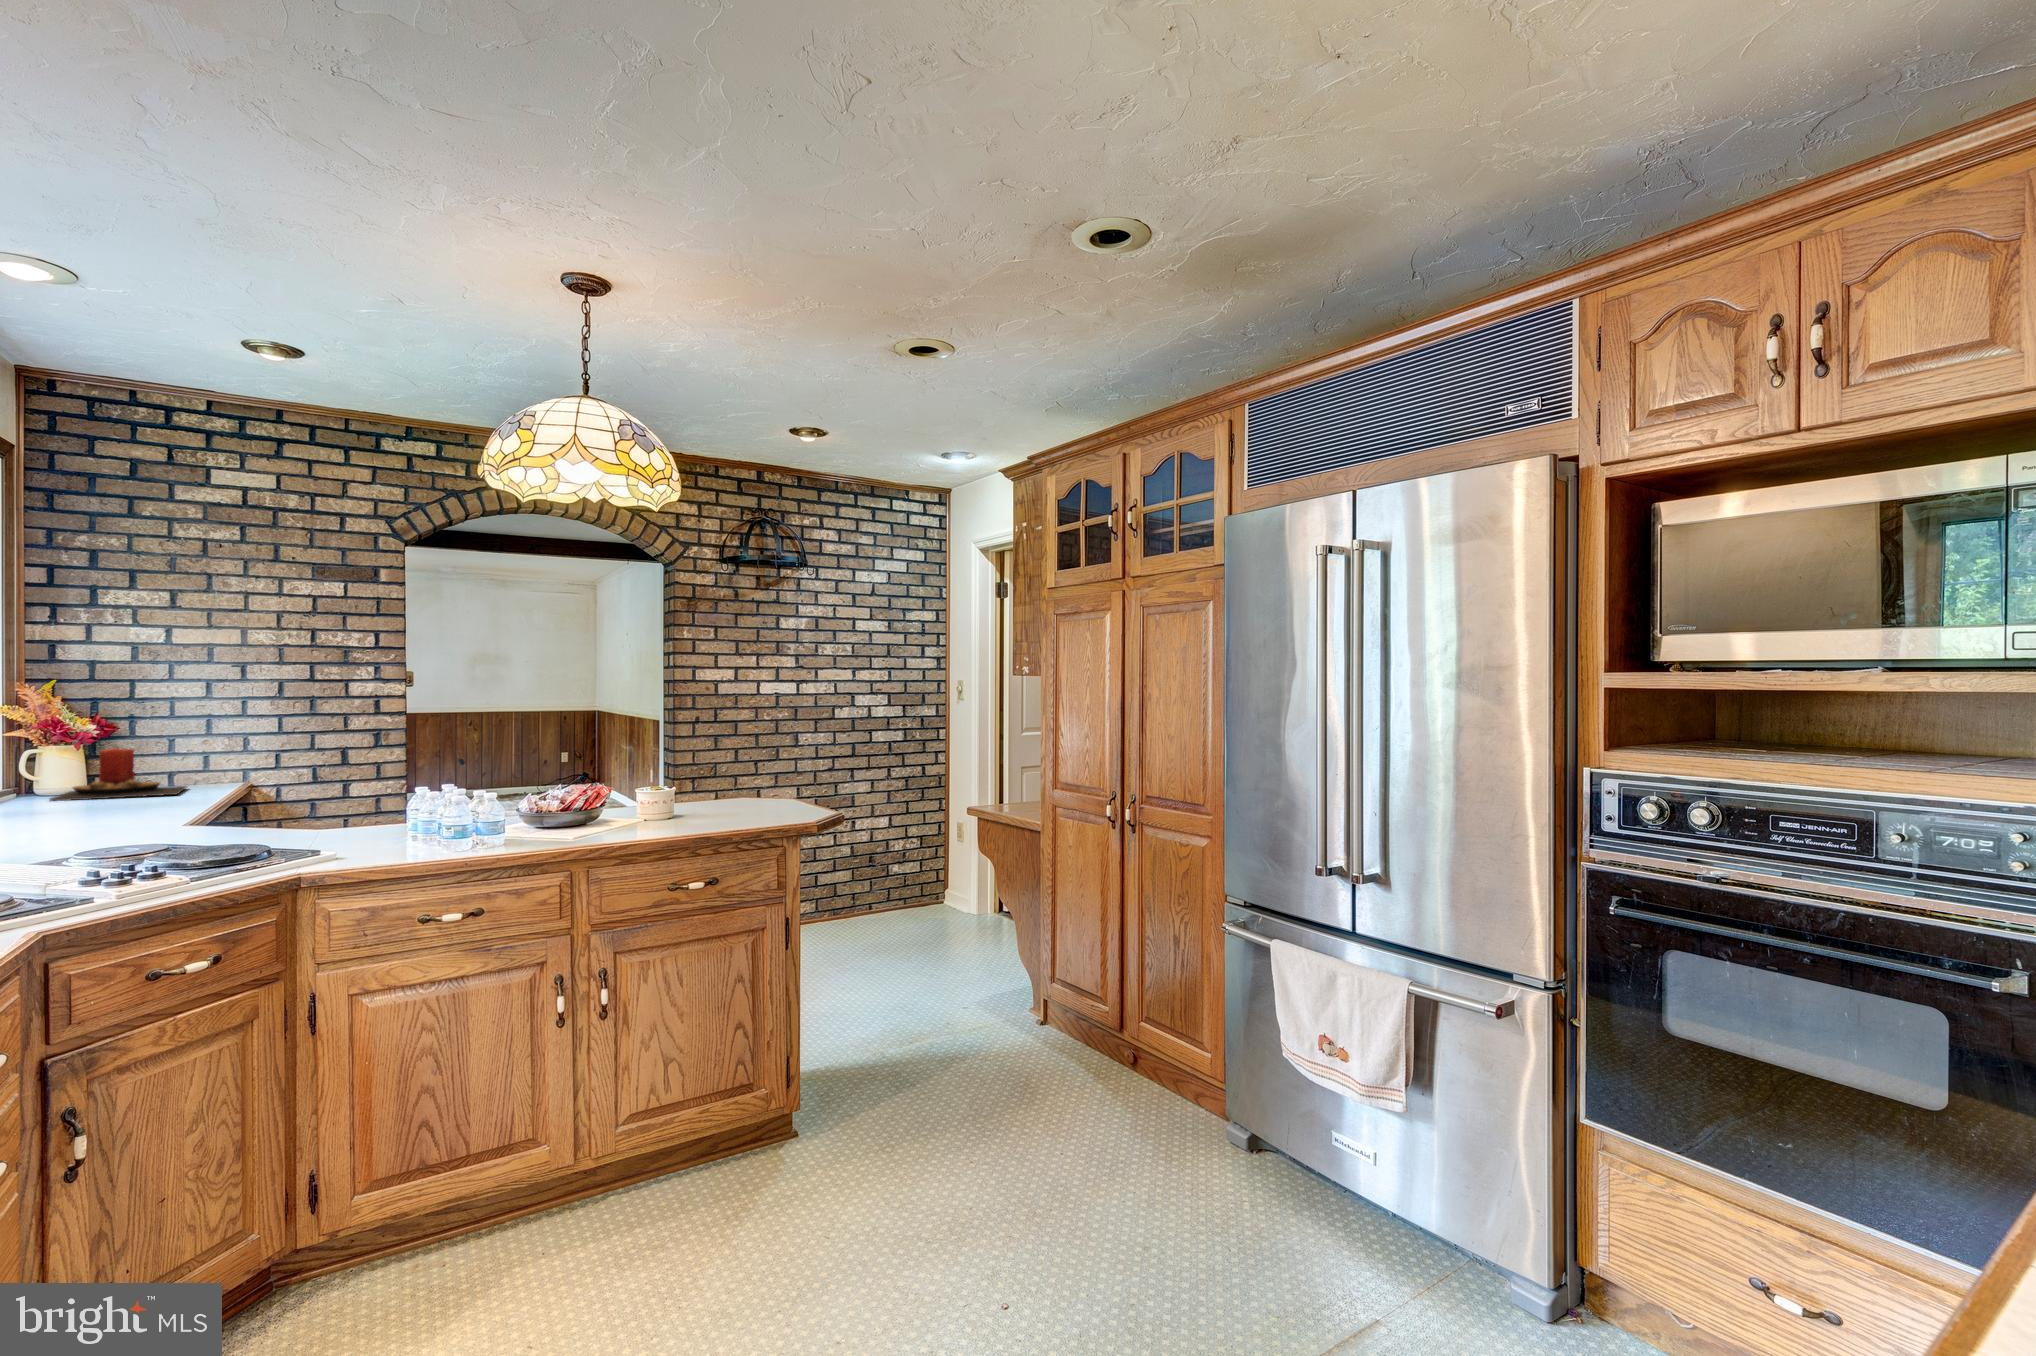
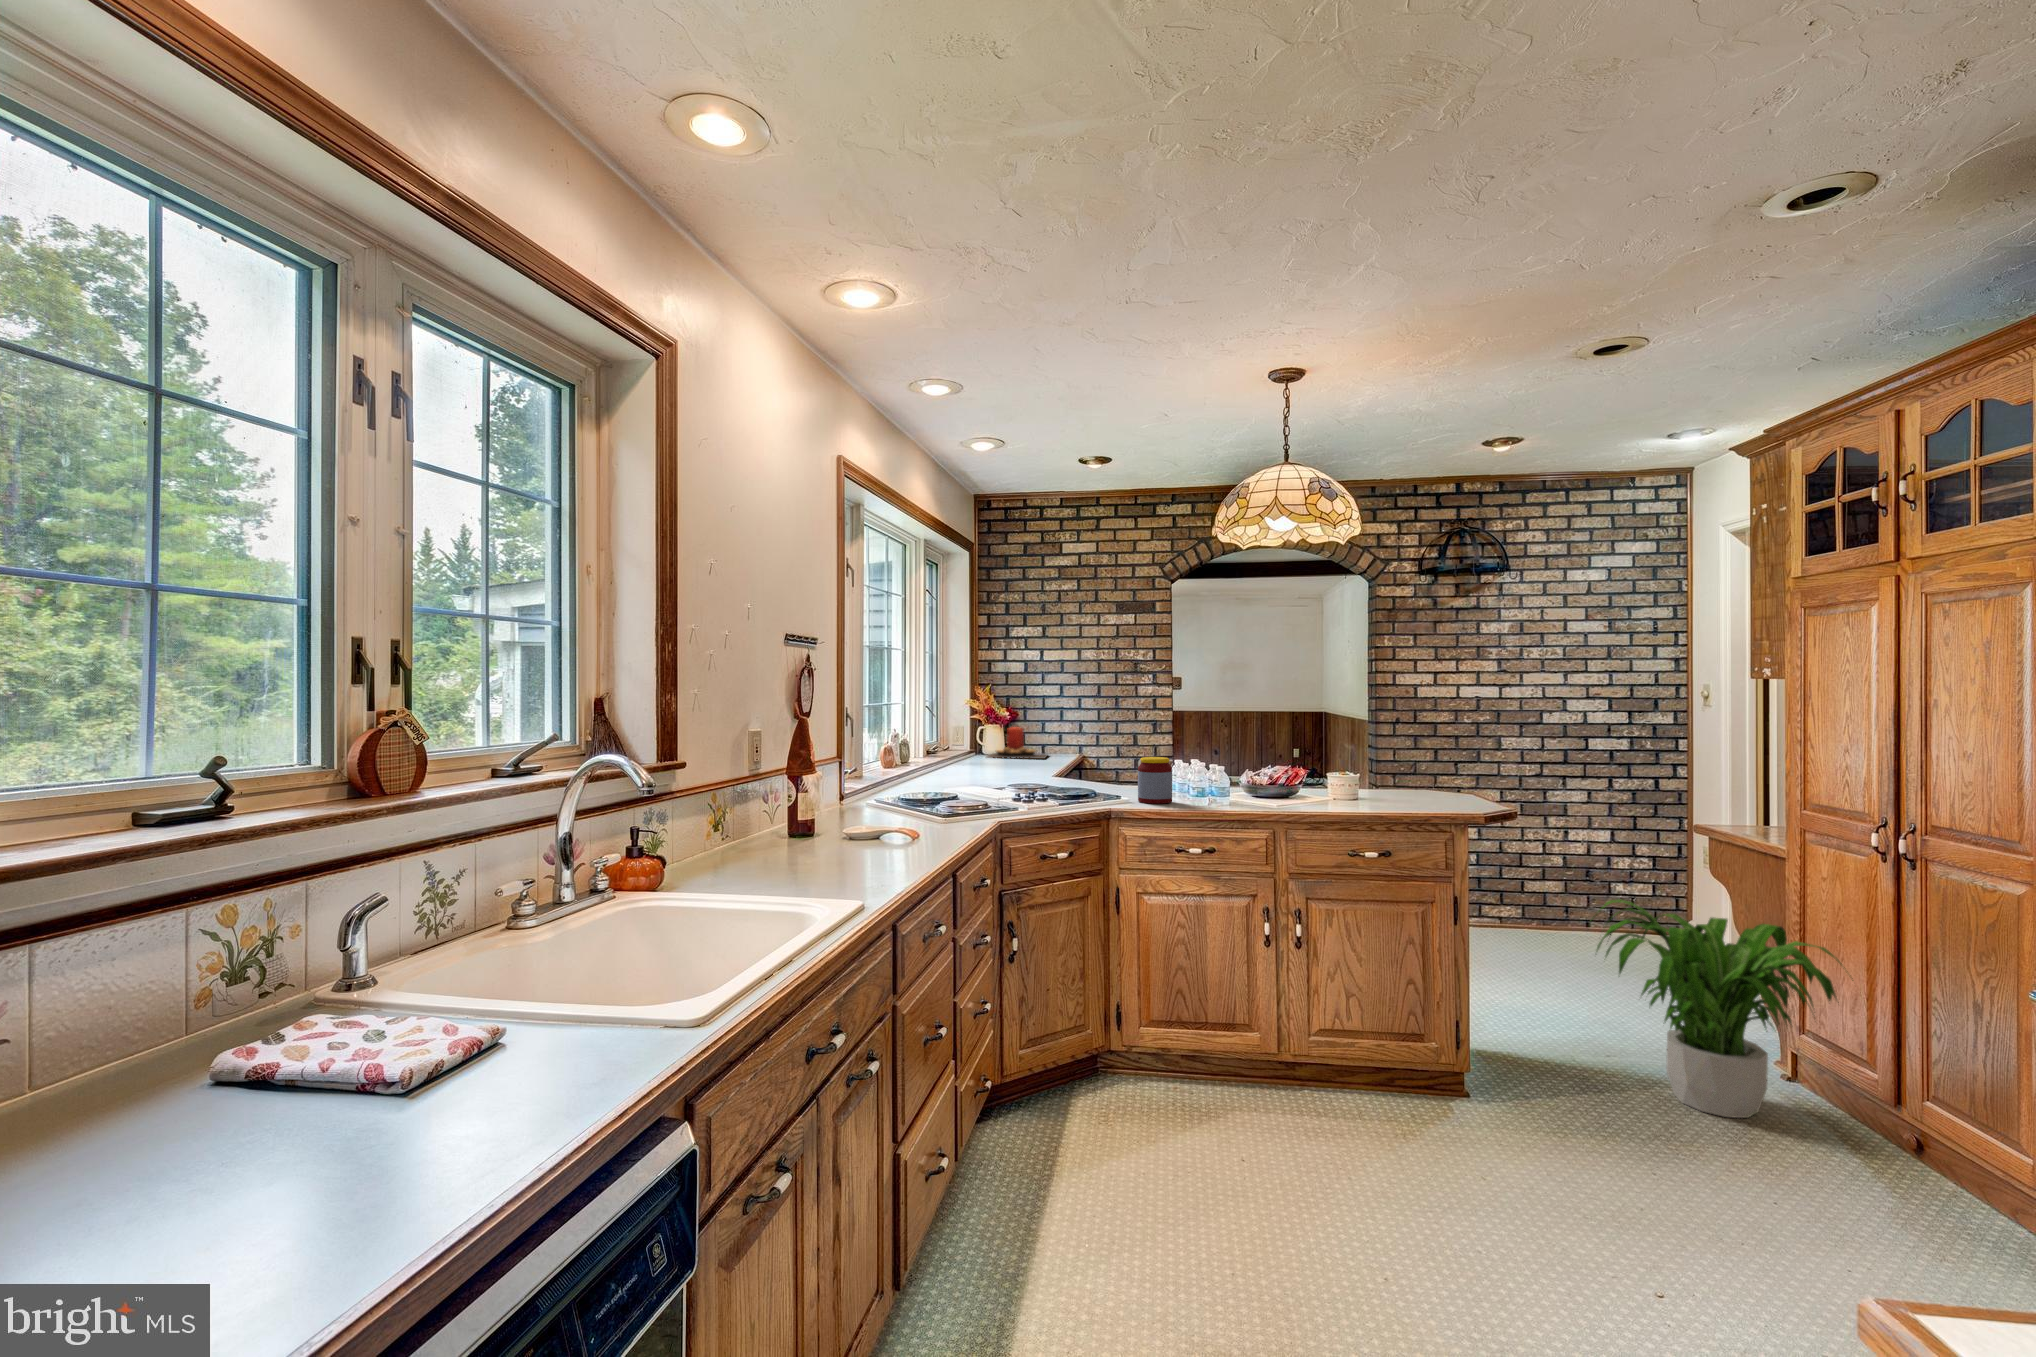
jar: none [353,787,412,857] -> present [1138,757,1172,804]
potted plant: none [893,891,1101,1080] -> present [1593,899,1842,1118]

